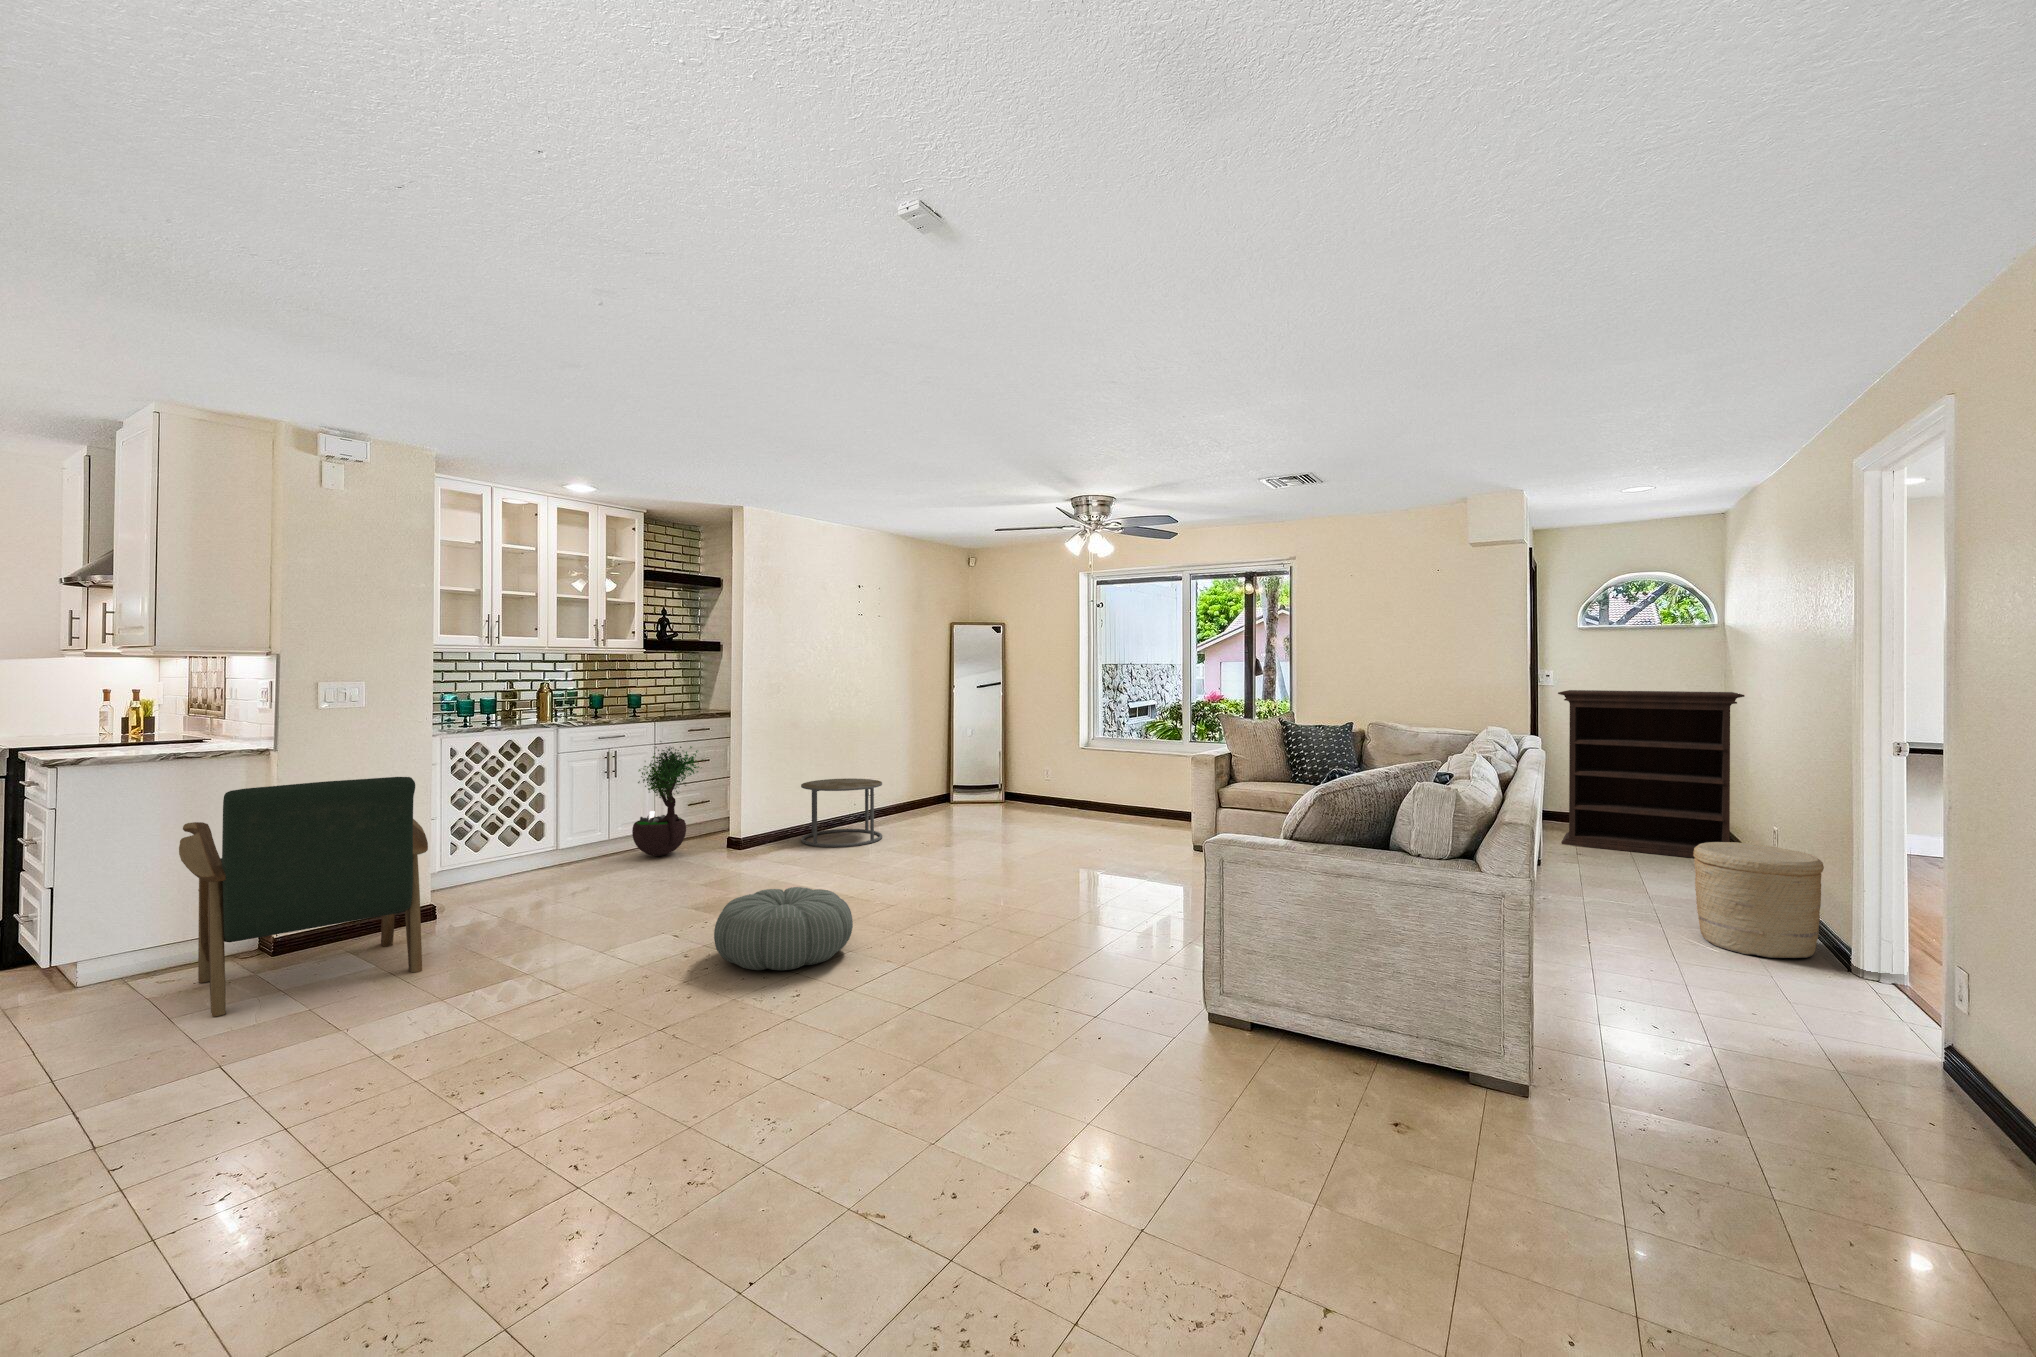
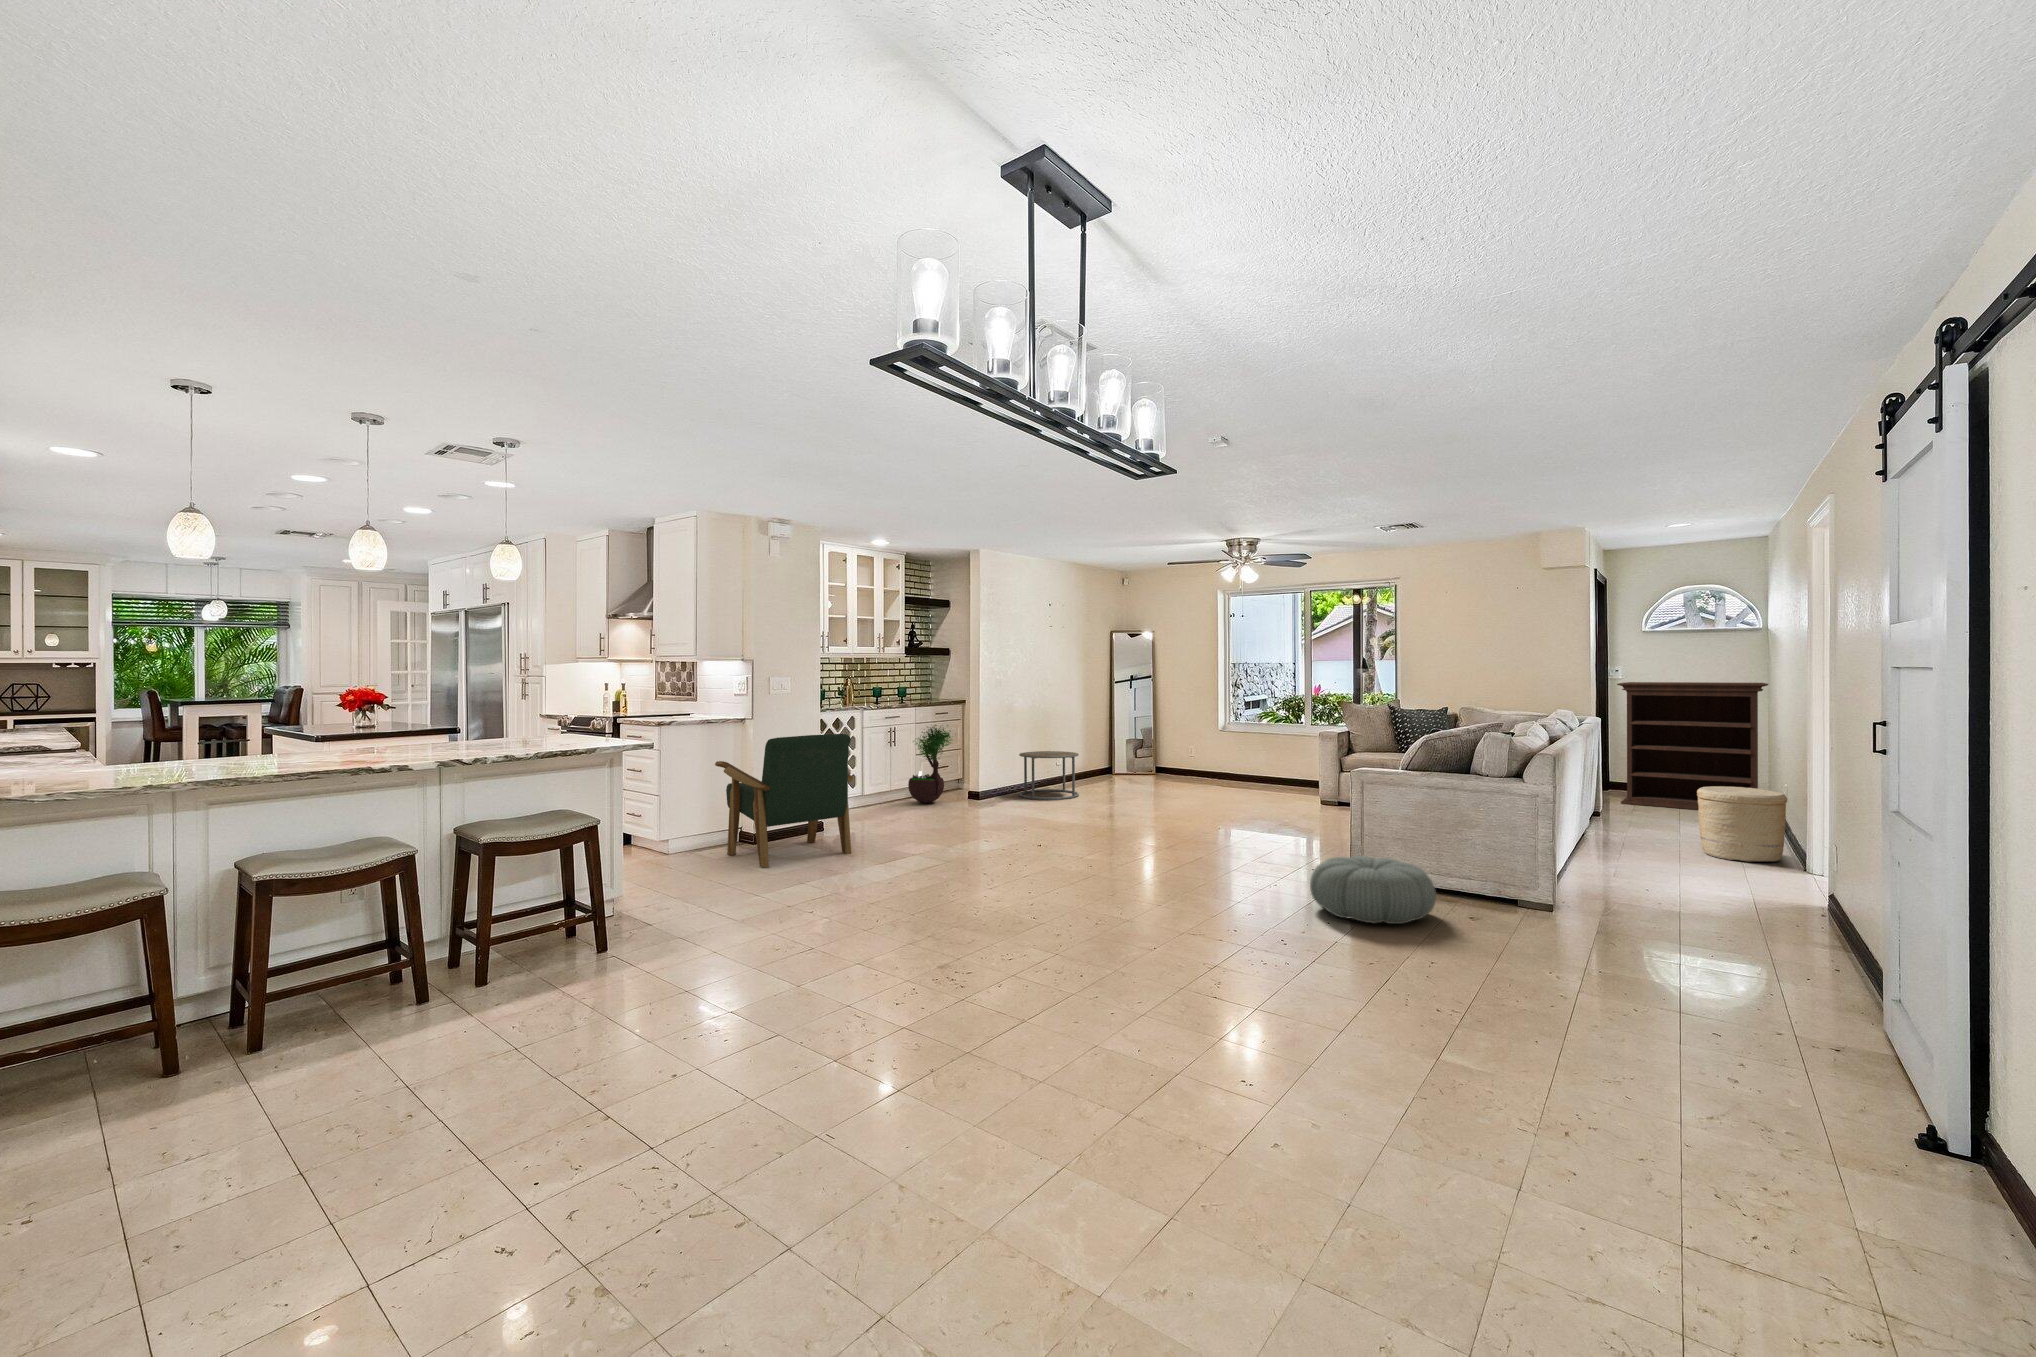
pouf: present [714,887,853,970] -> present [1310,856,1436,924]

